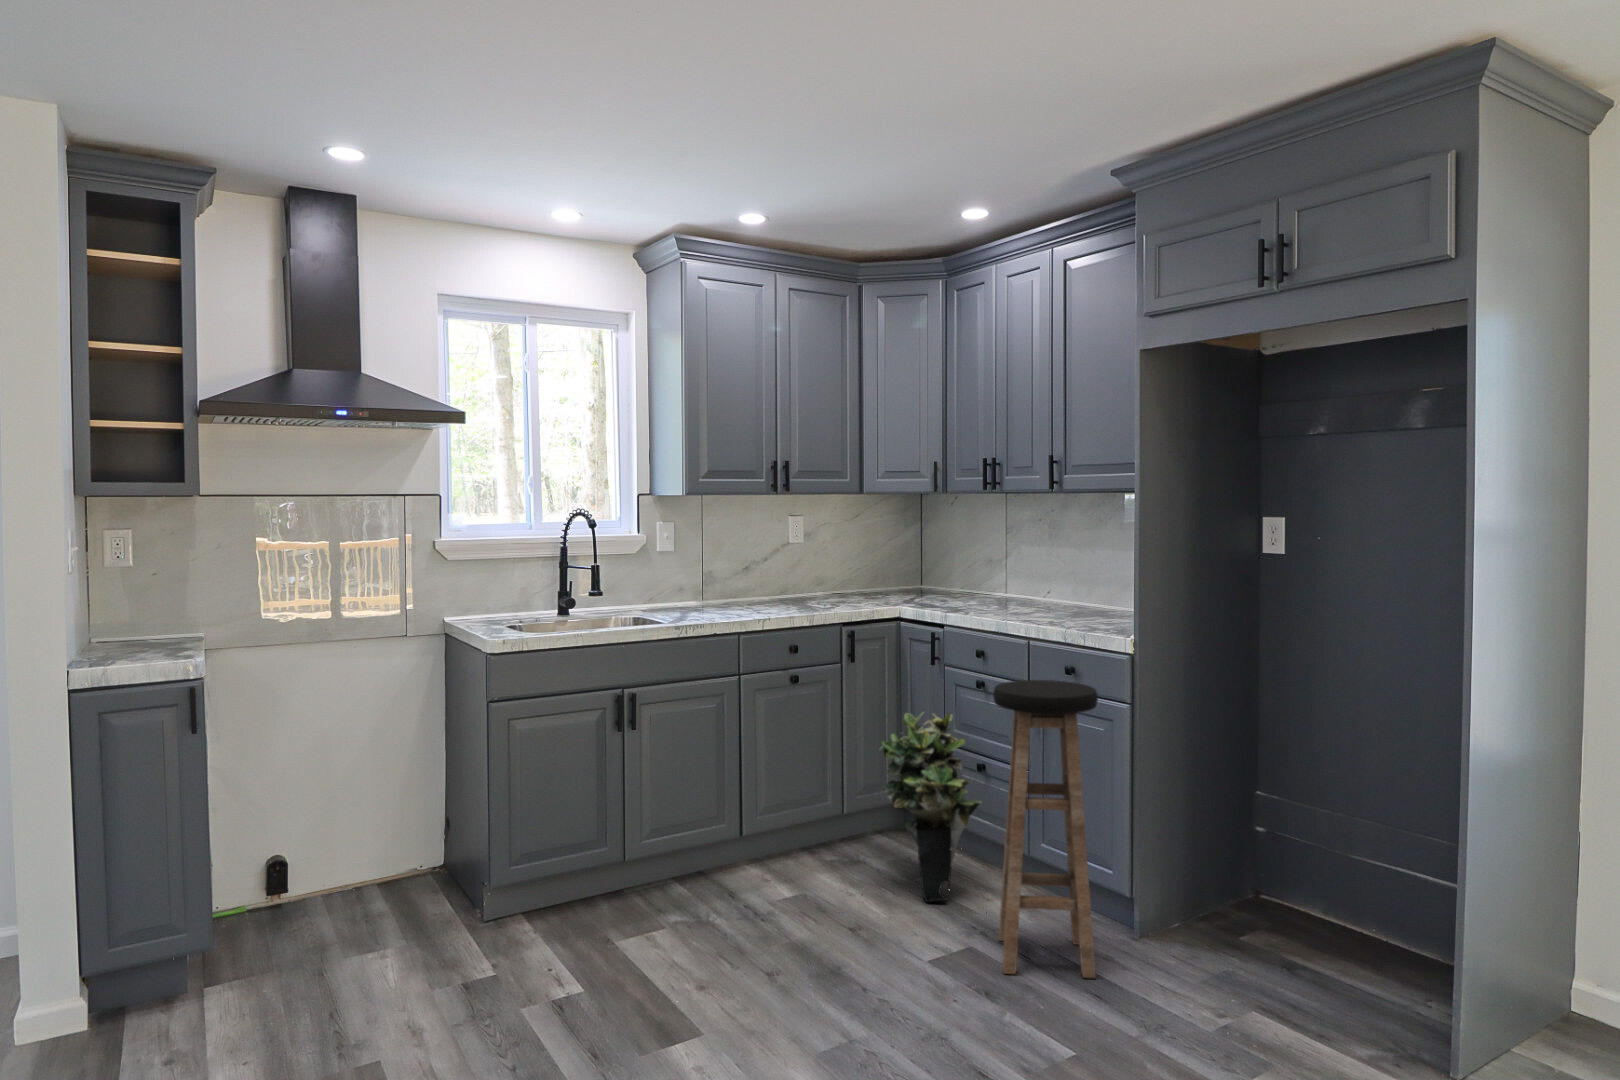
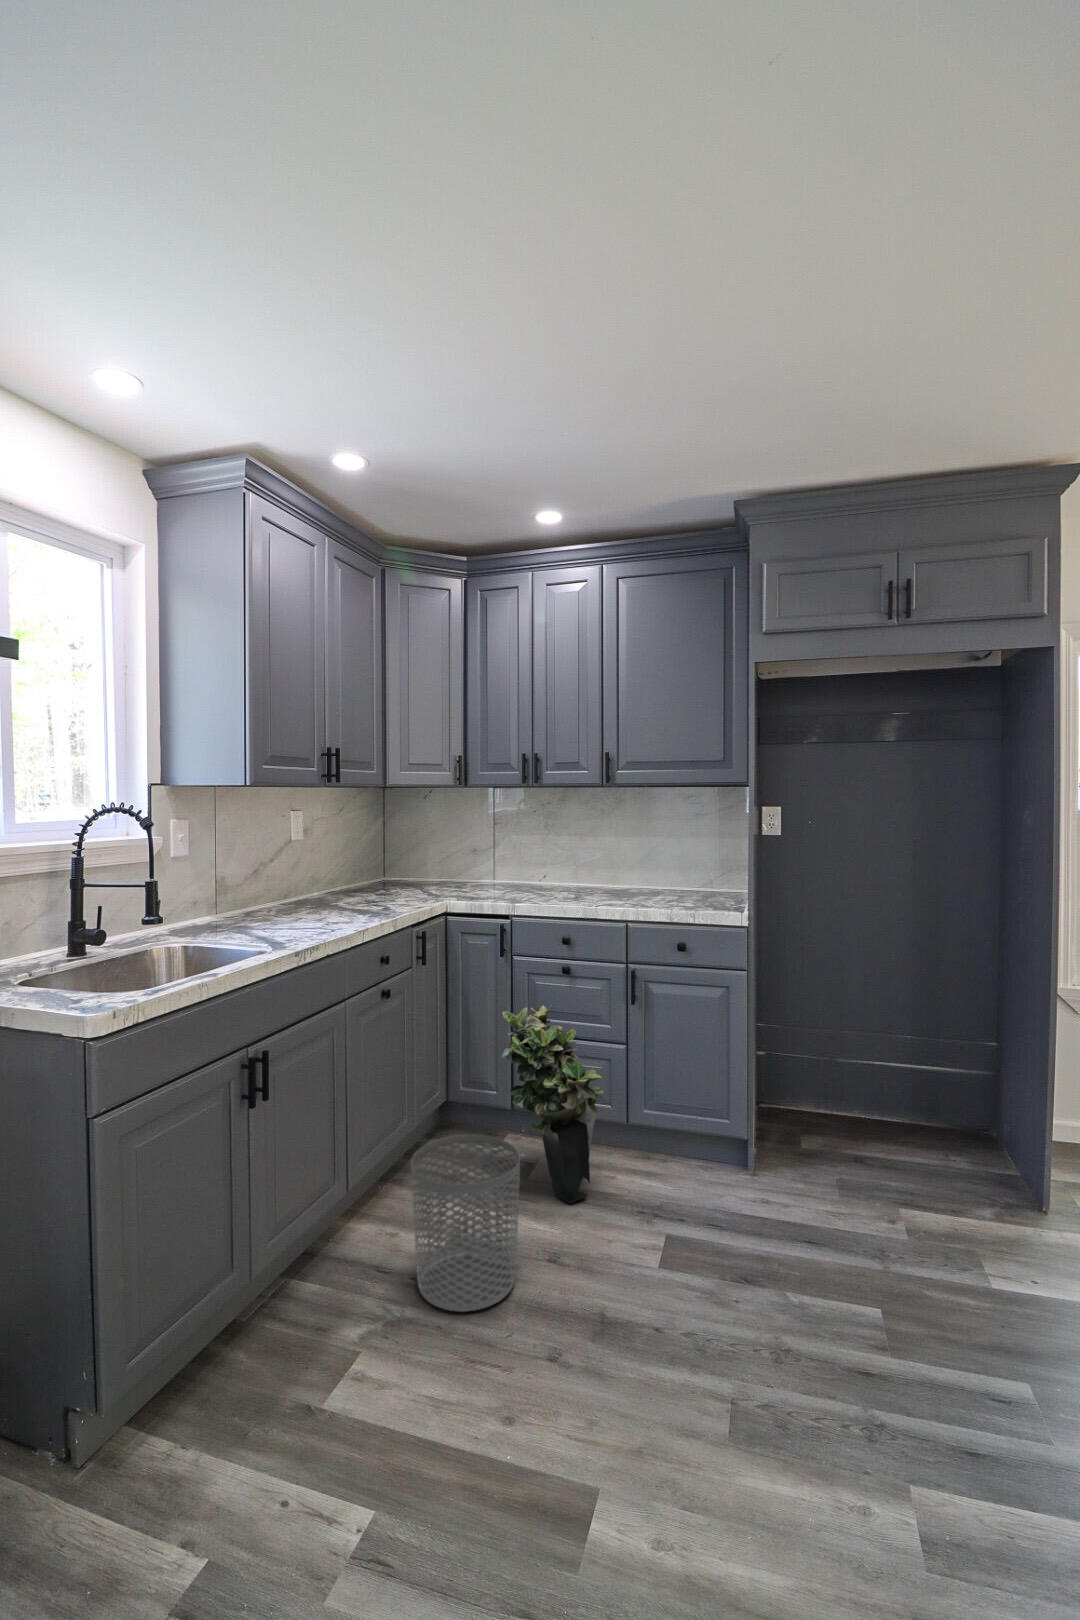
bar stool: present [993,680,1098,978] -> none [670,961,788,1256]
waste bin: none [730,799,823,935] -> present [411,1135,520,1312]

